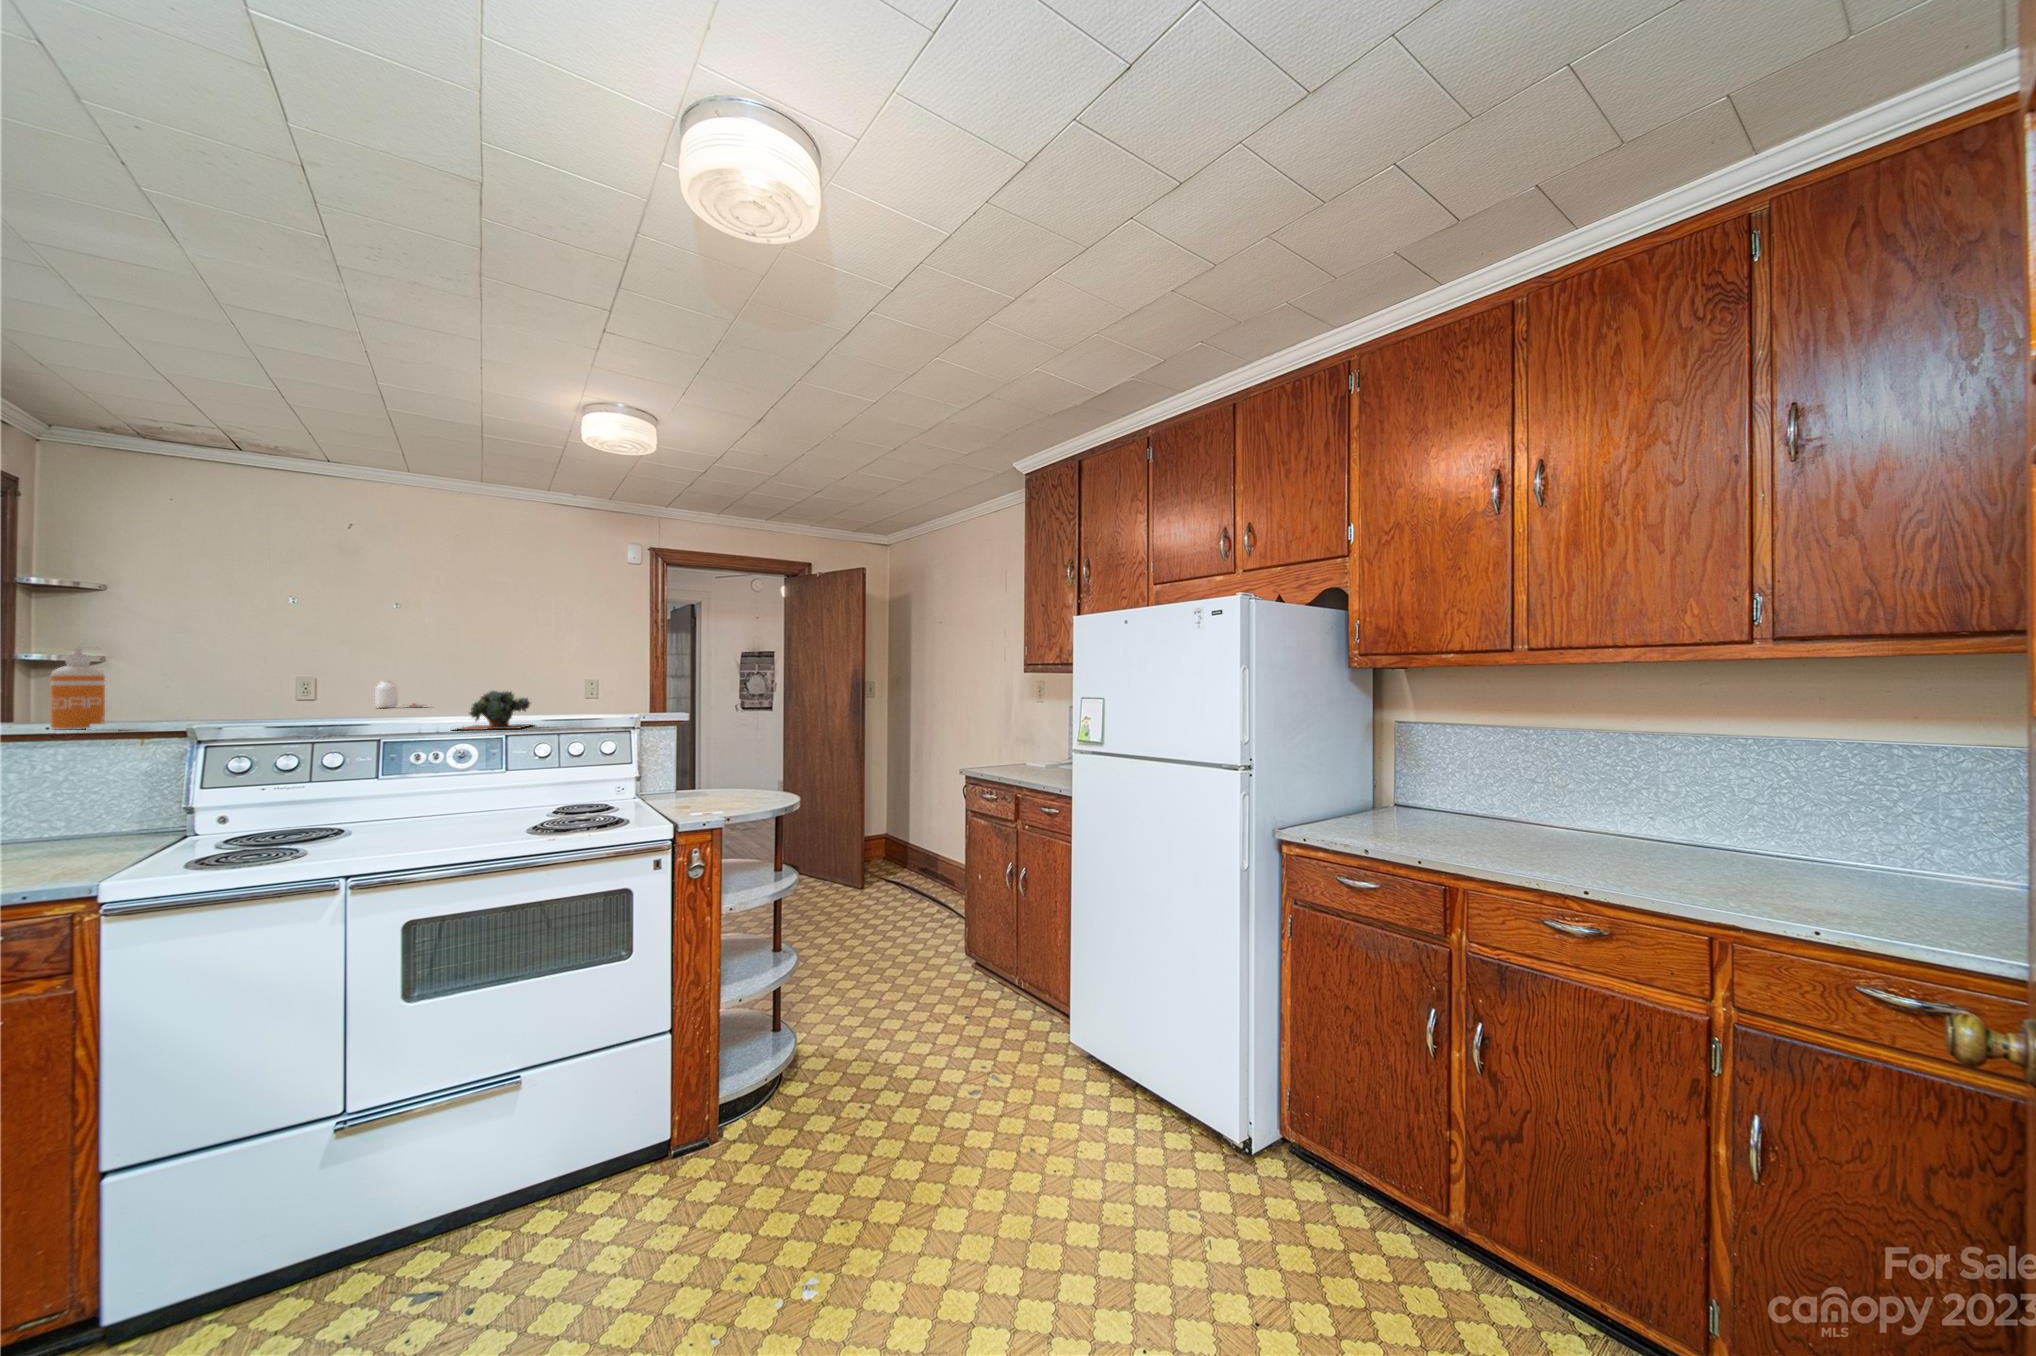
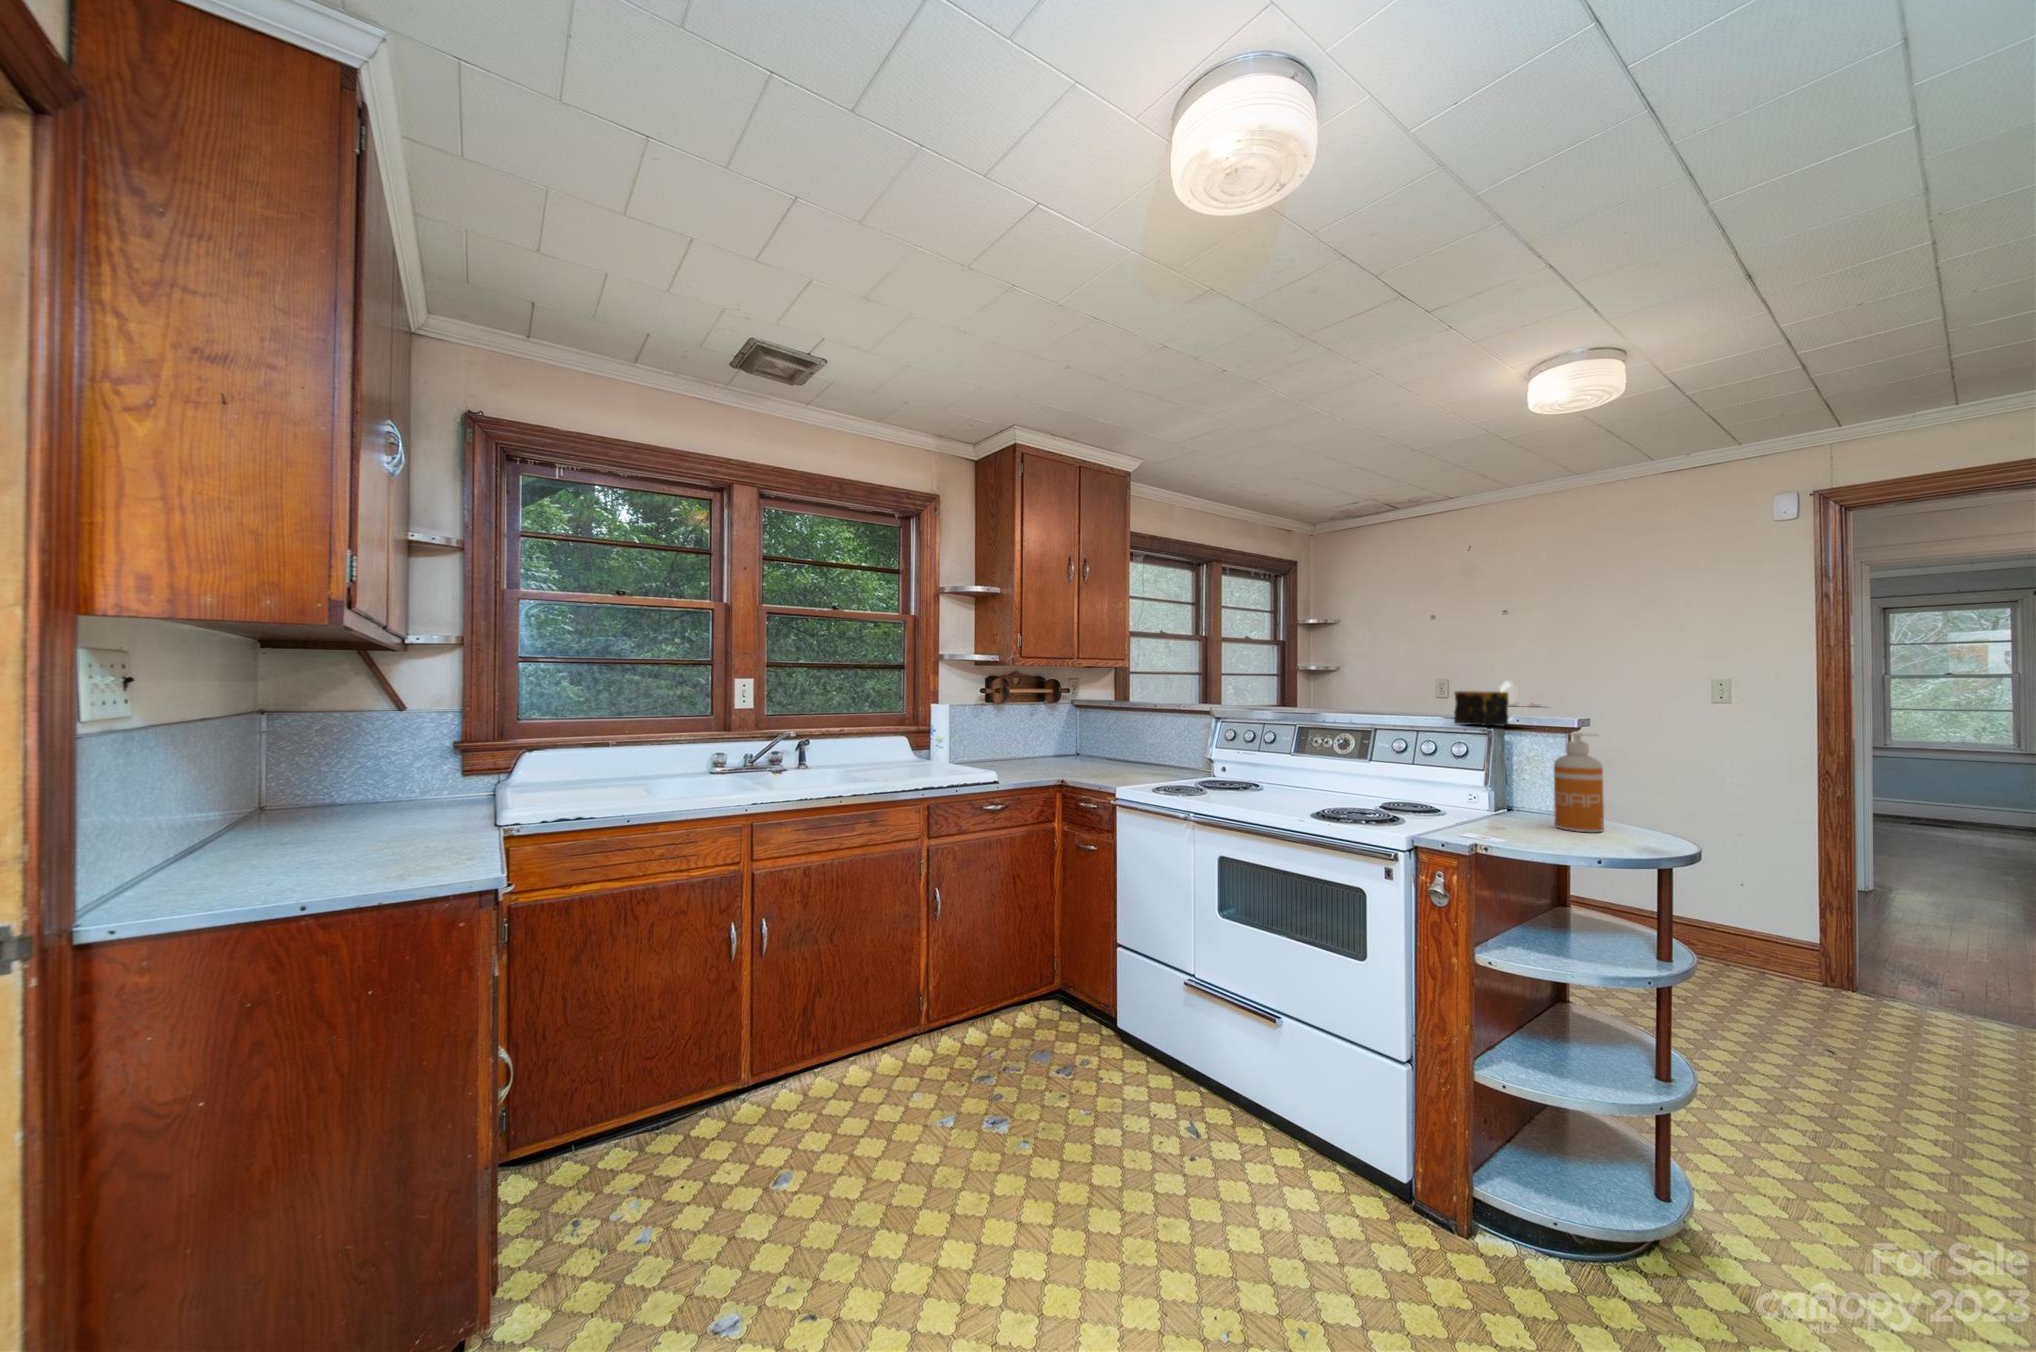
soap dispenser: present [51,647,105,730] -> present [1554,733,1604,832]
succulent plant: present [458,691,531,730] -> none [1344,684,1435,720]
candle: none [600,696,640,727] -> present [1454,691,1508,725]

